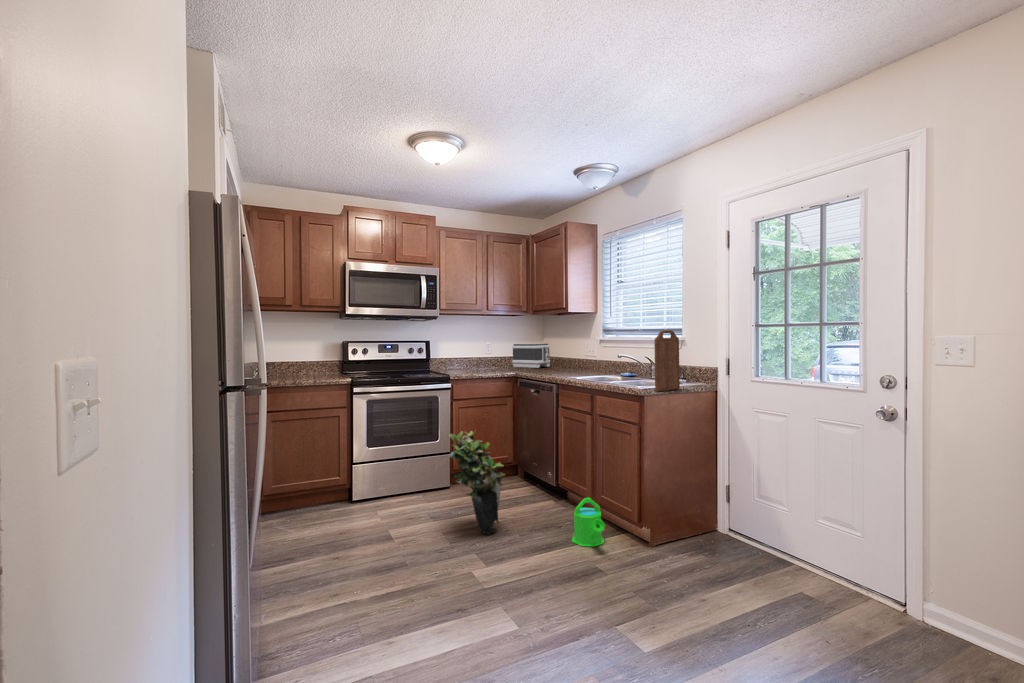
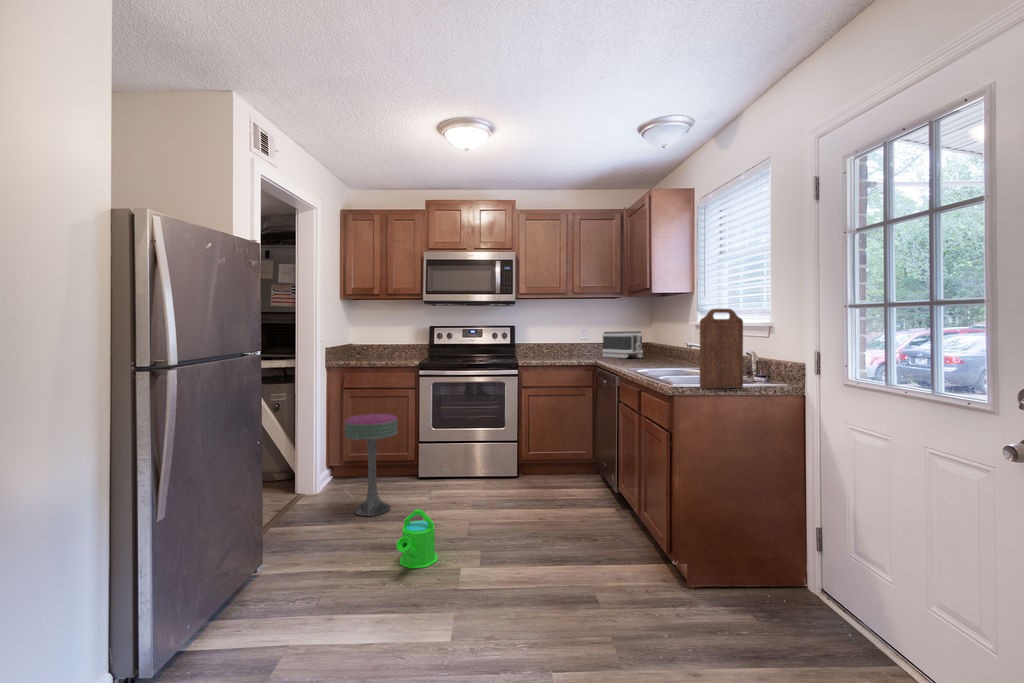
potted plant: present [449,431,504,535] -> none [475,419,537,534]
bar stool: none [298,437,356,547] -> present [345,414,398,516]
watering can: present [572,498,605,547] -> present [397,509,438,569]

